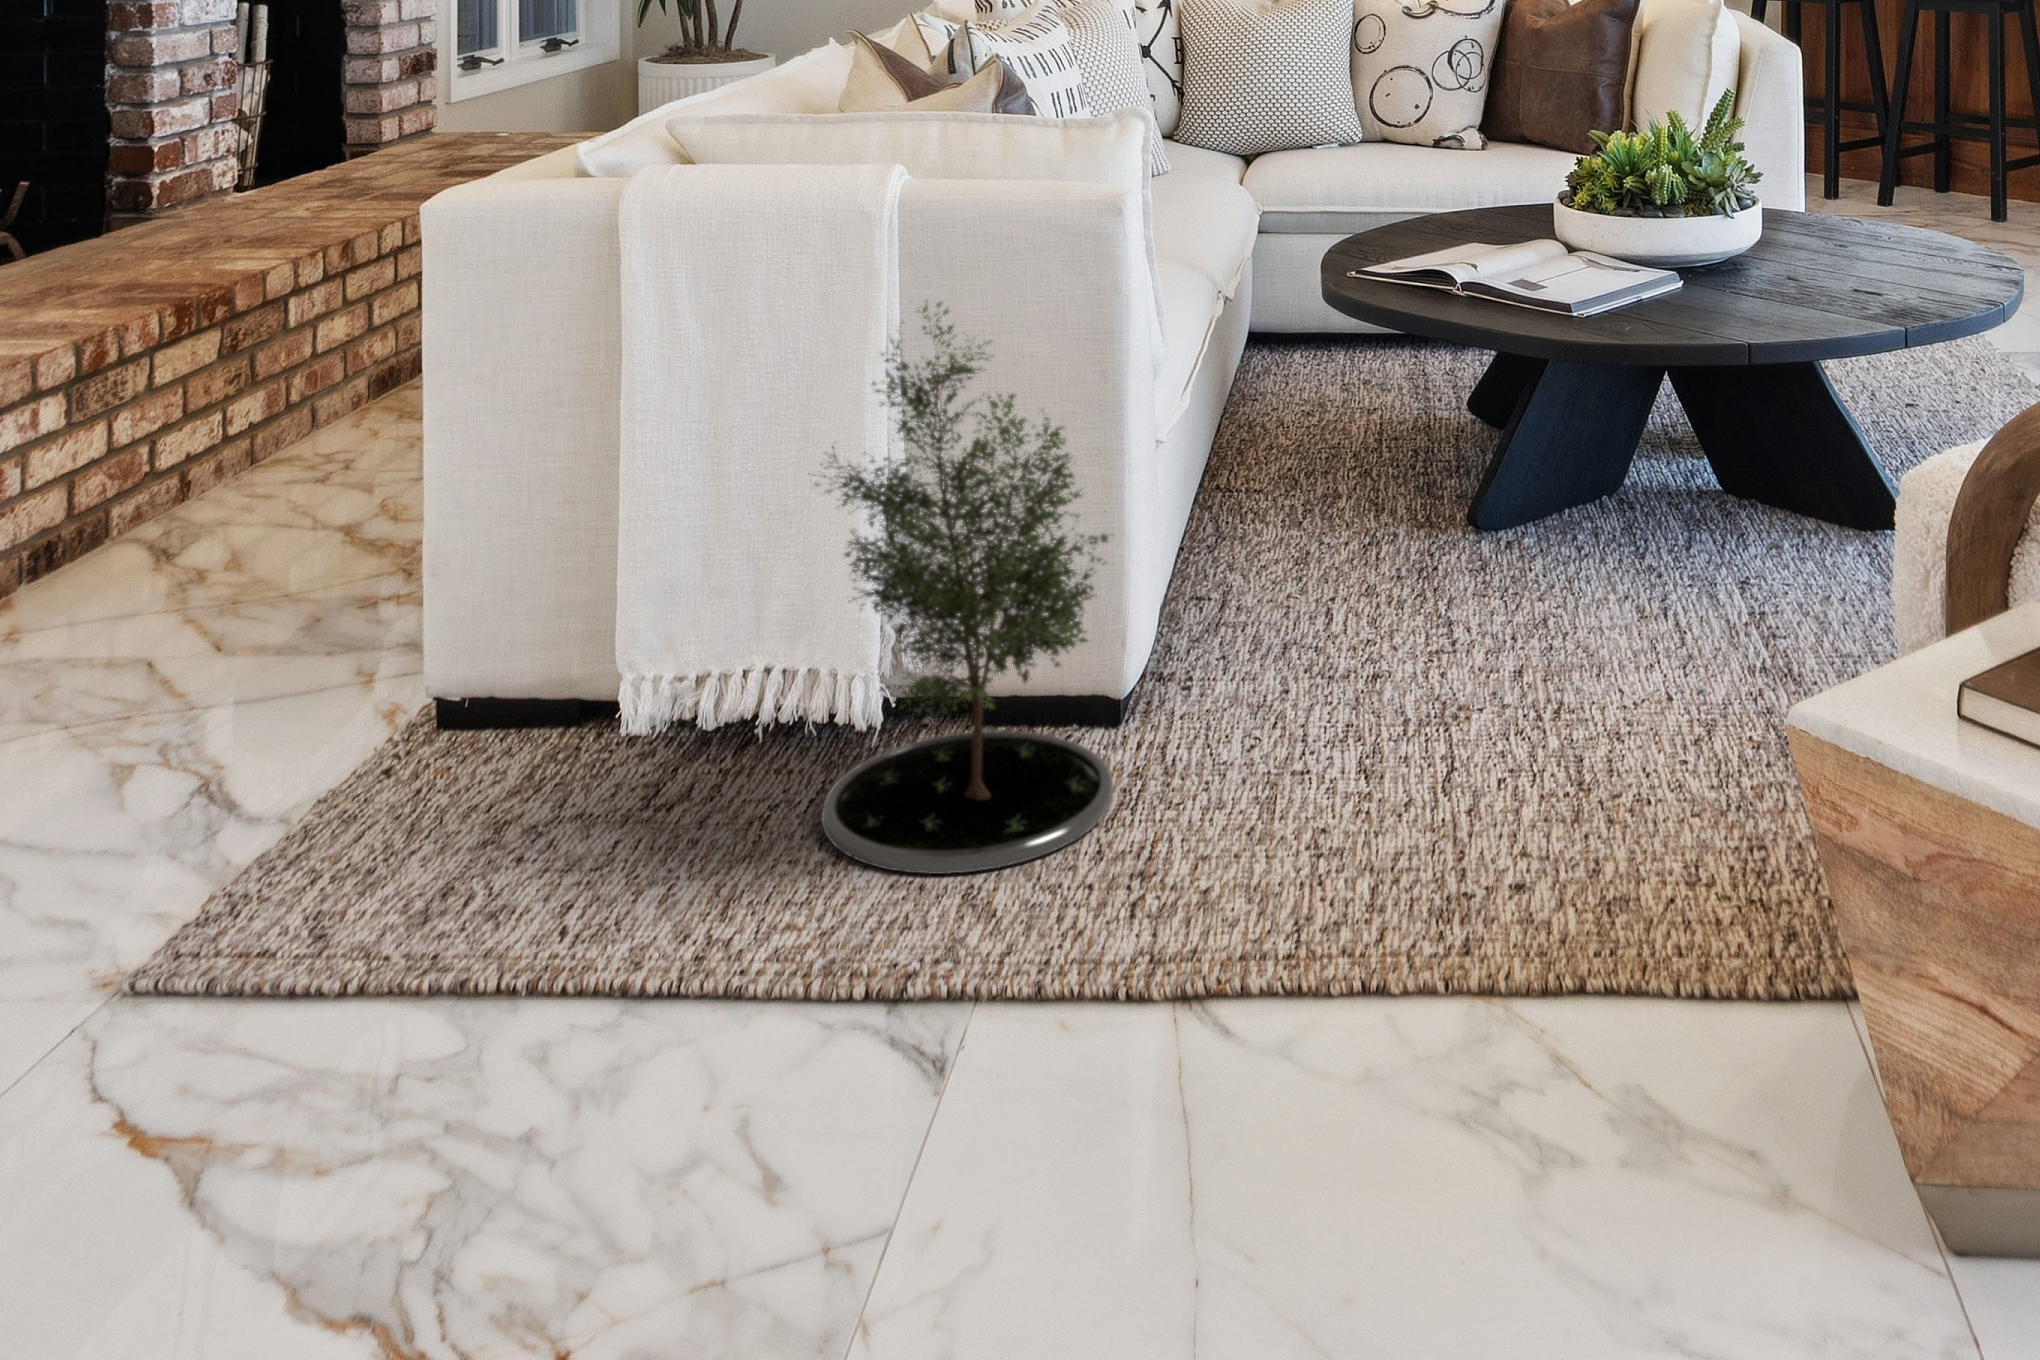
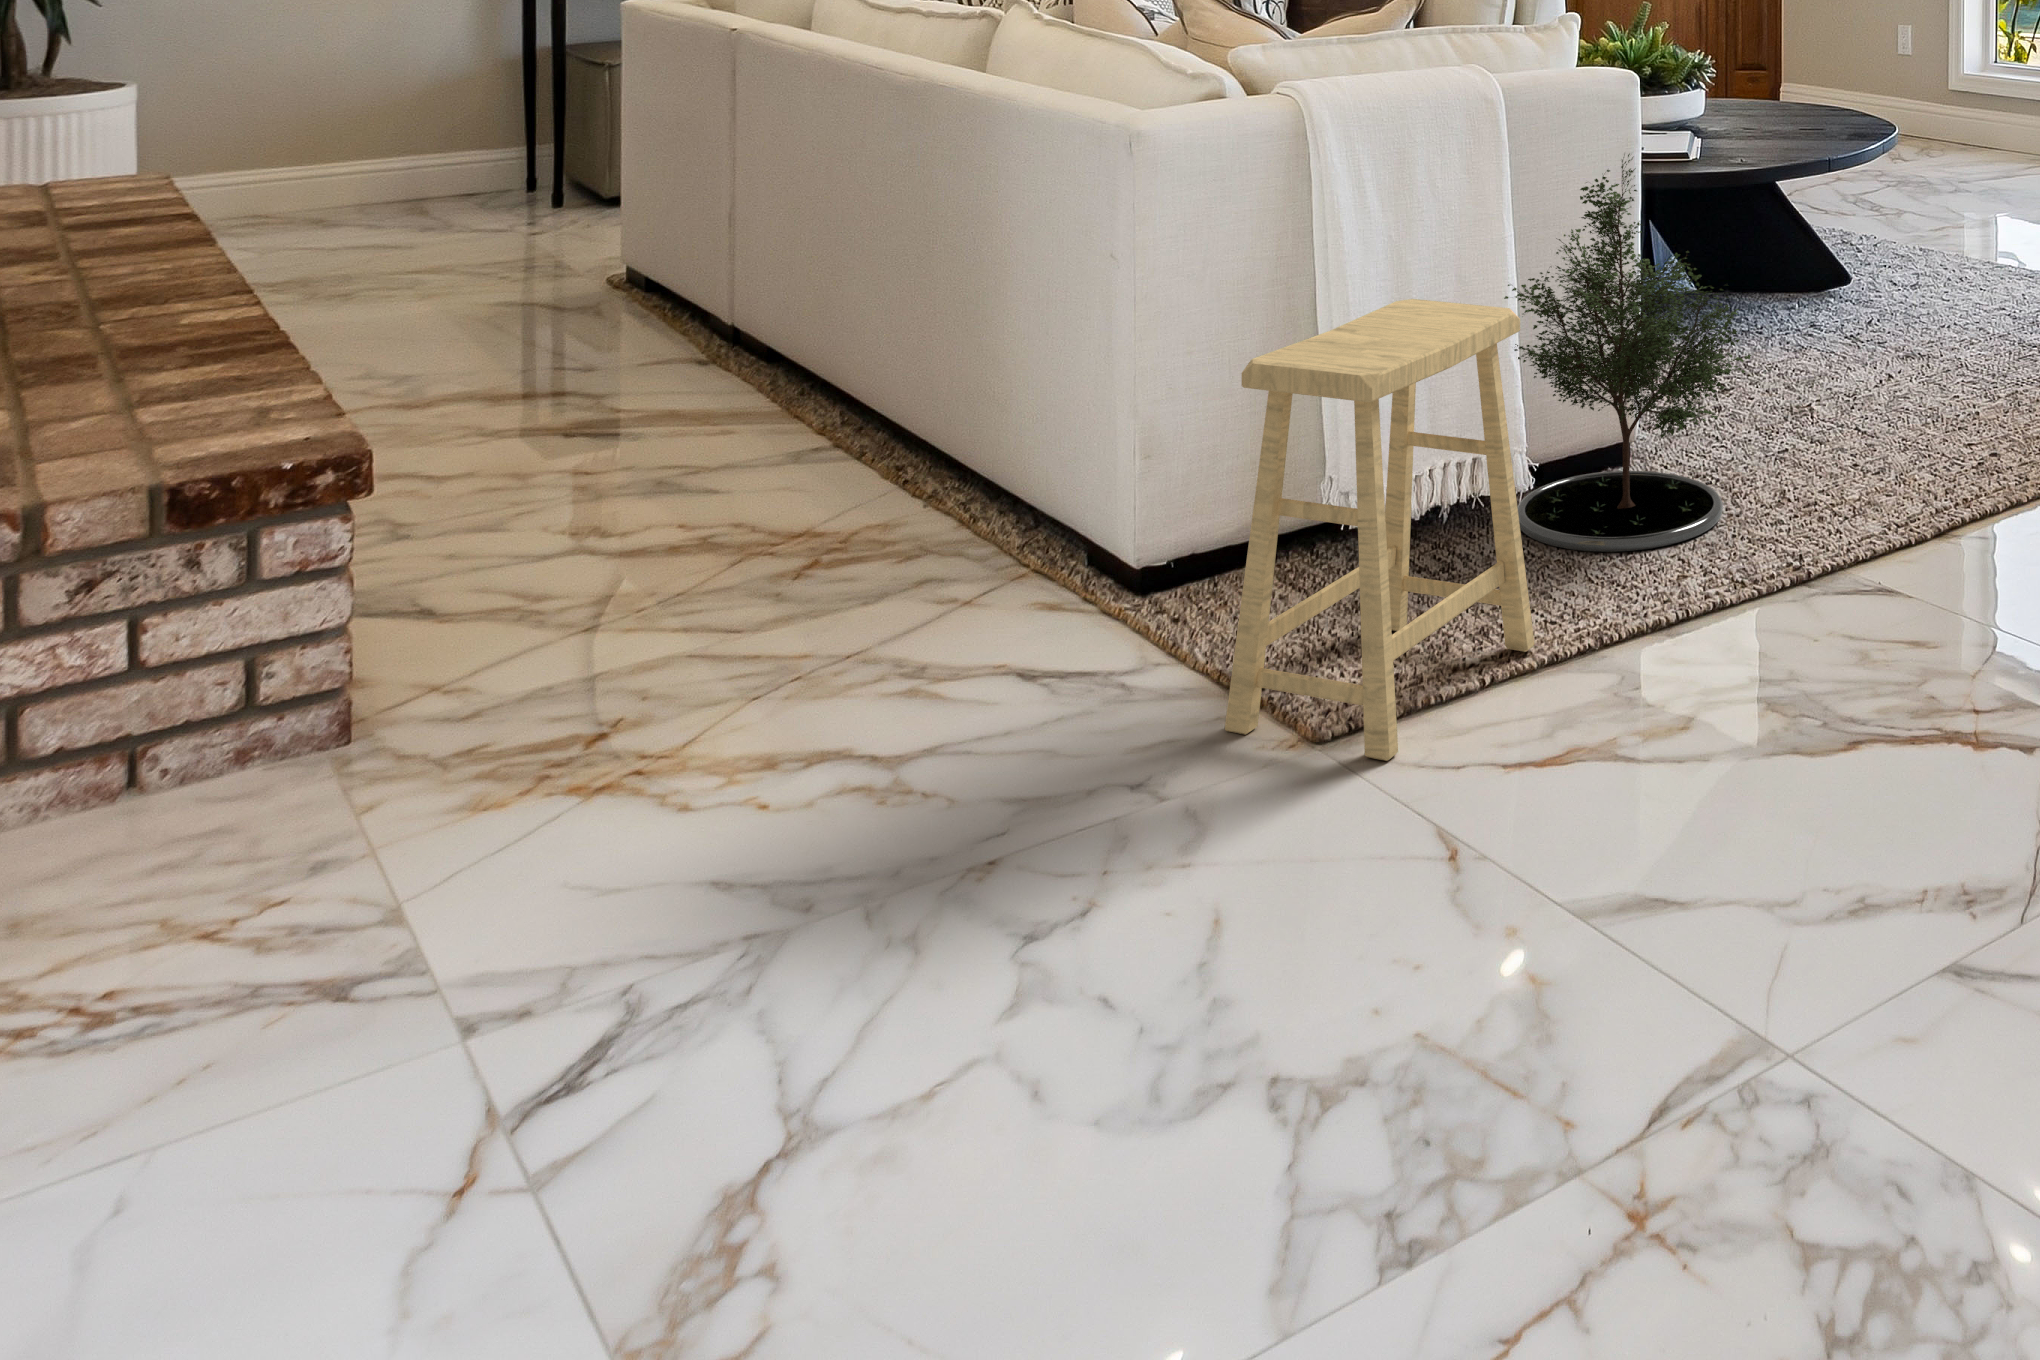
footstool: none [73,453,494,1047] -> present [1225,299,1534,761]

